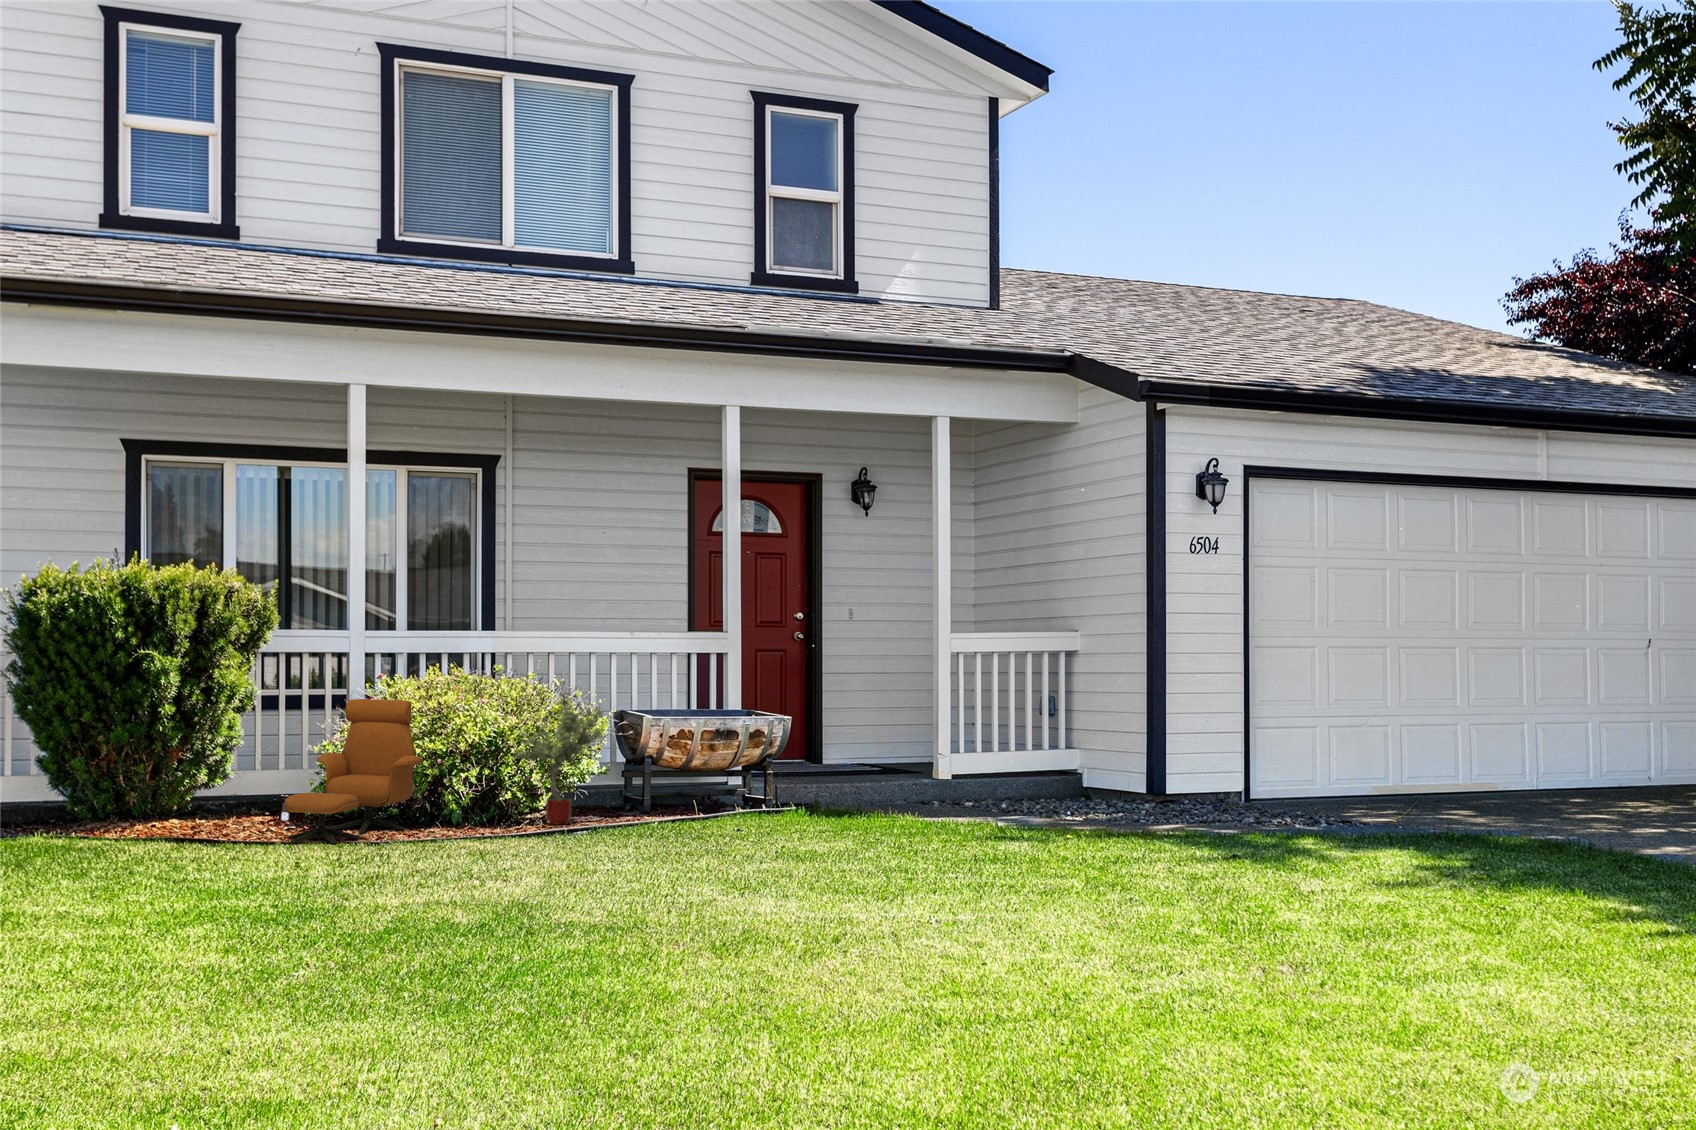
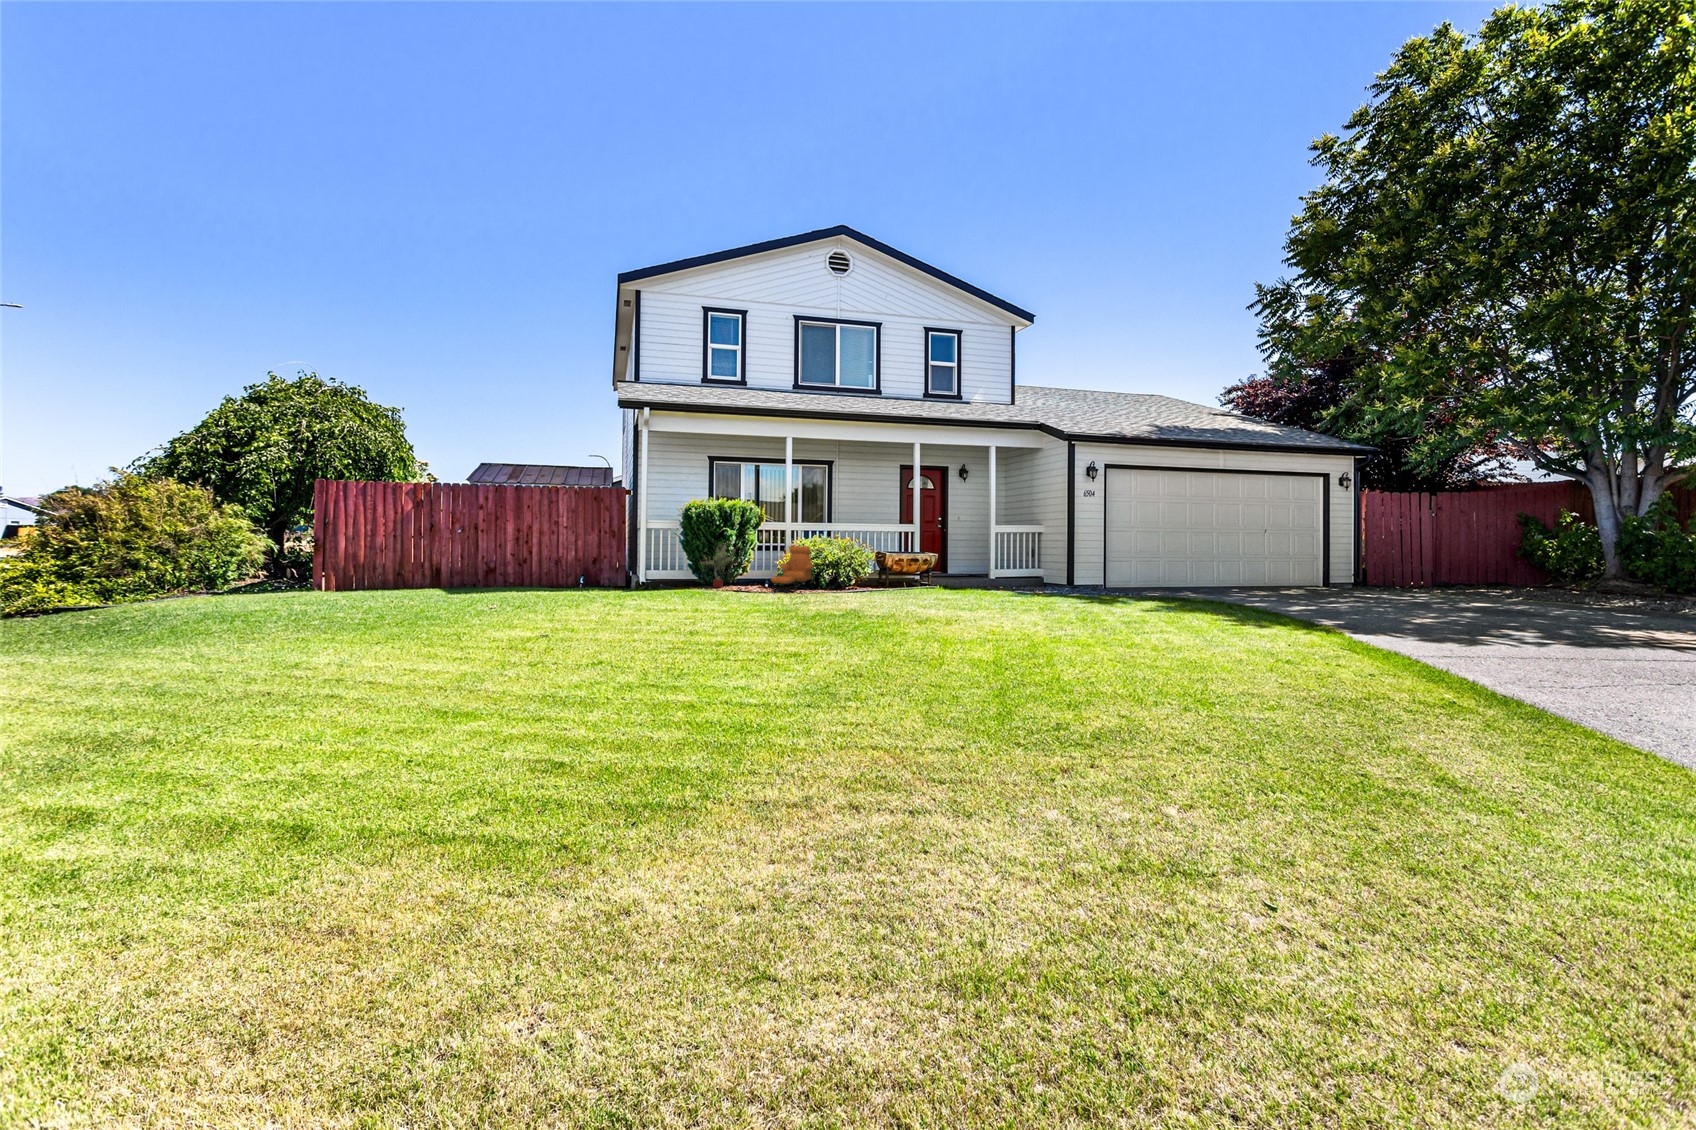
potted tree: present [516,693,603,825] -> present [703,544,736,588]

